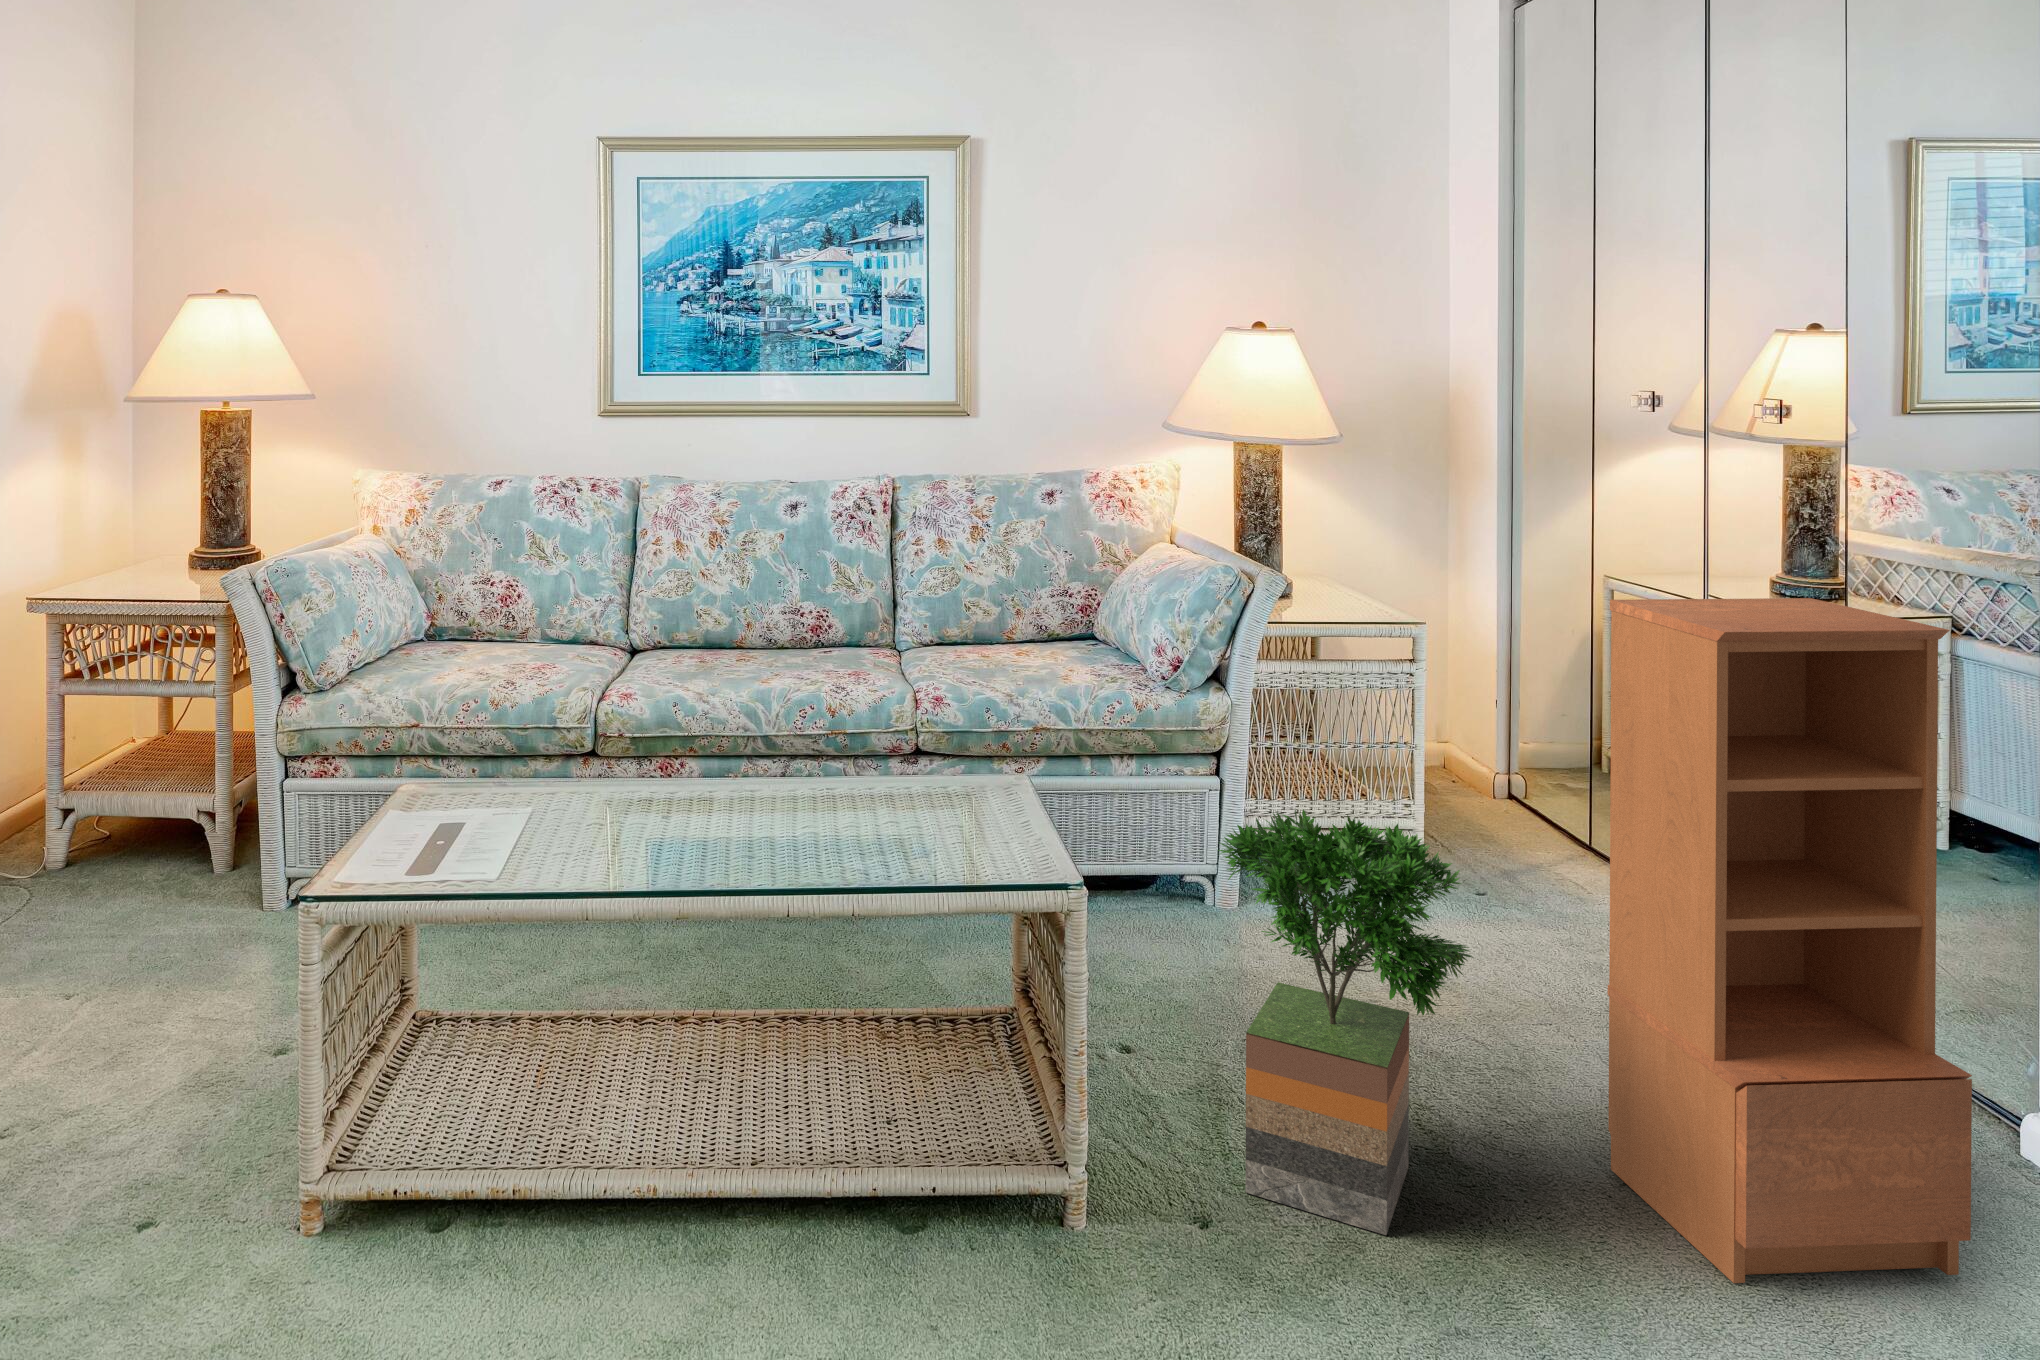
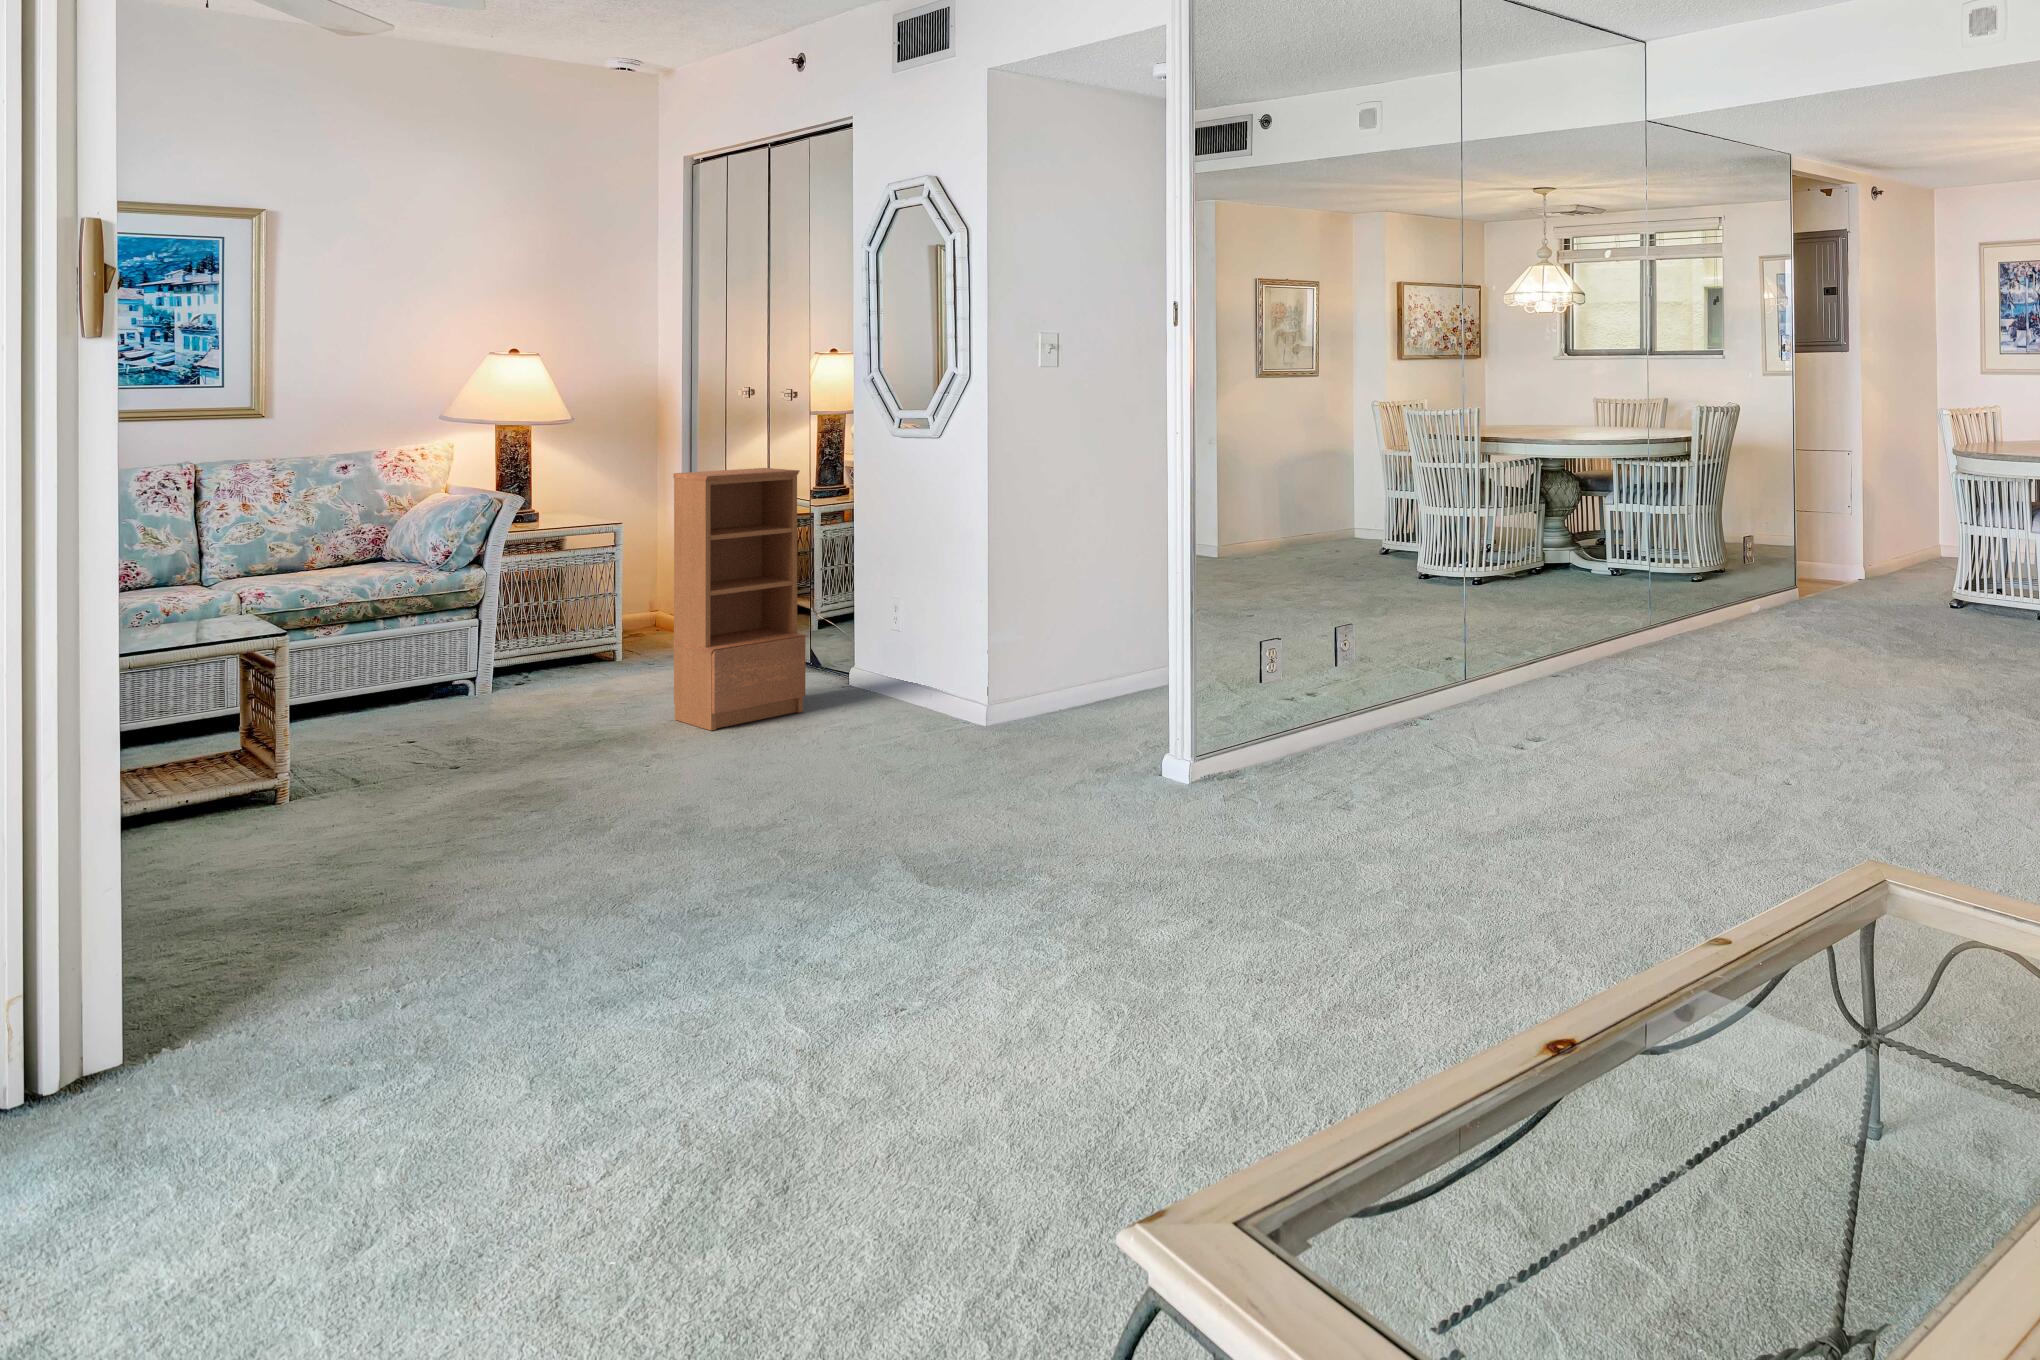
potted tree: present [1219,809,1472,1235] -> none [470,581,601,759]

